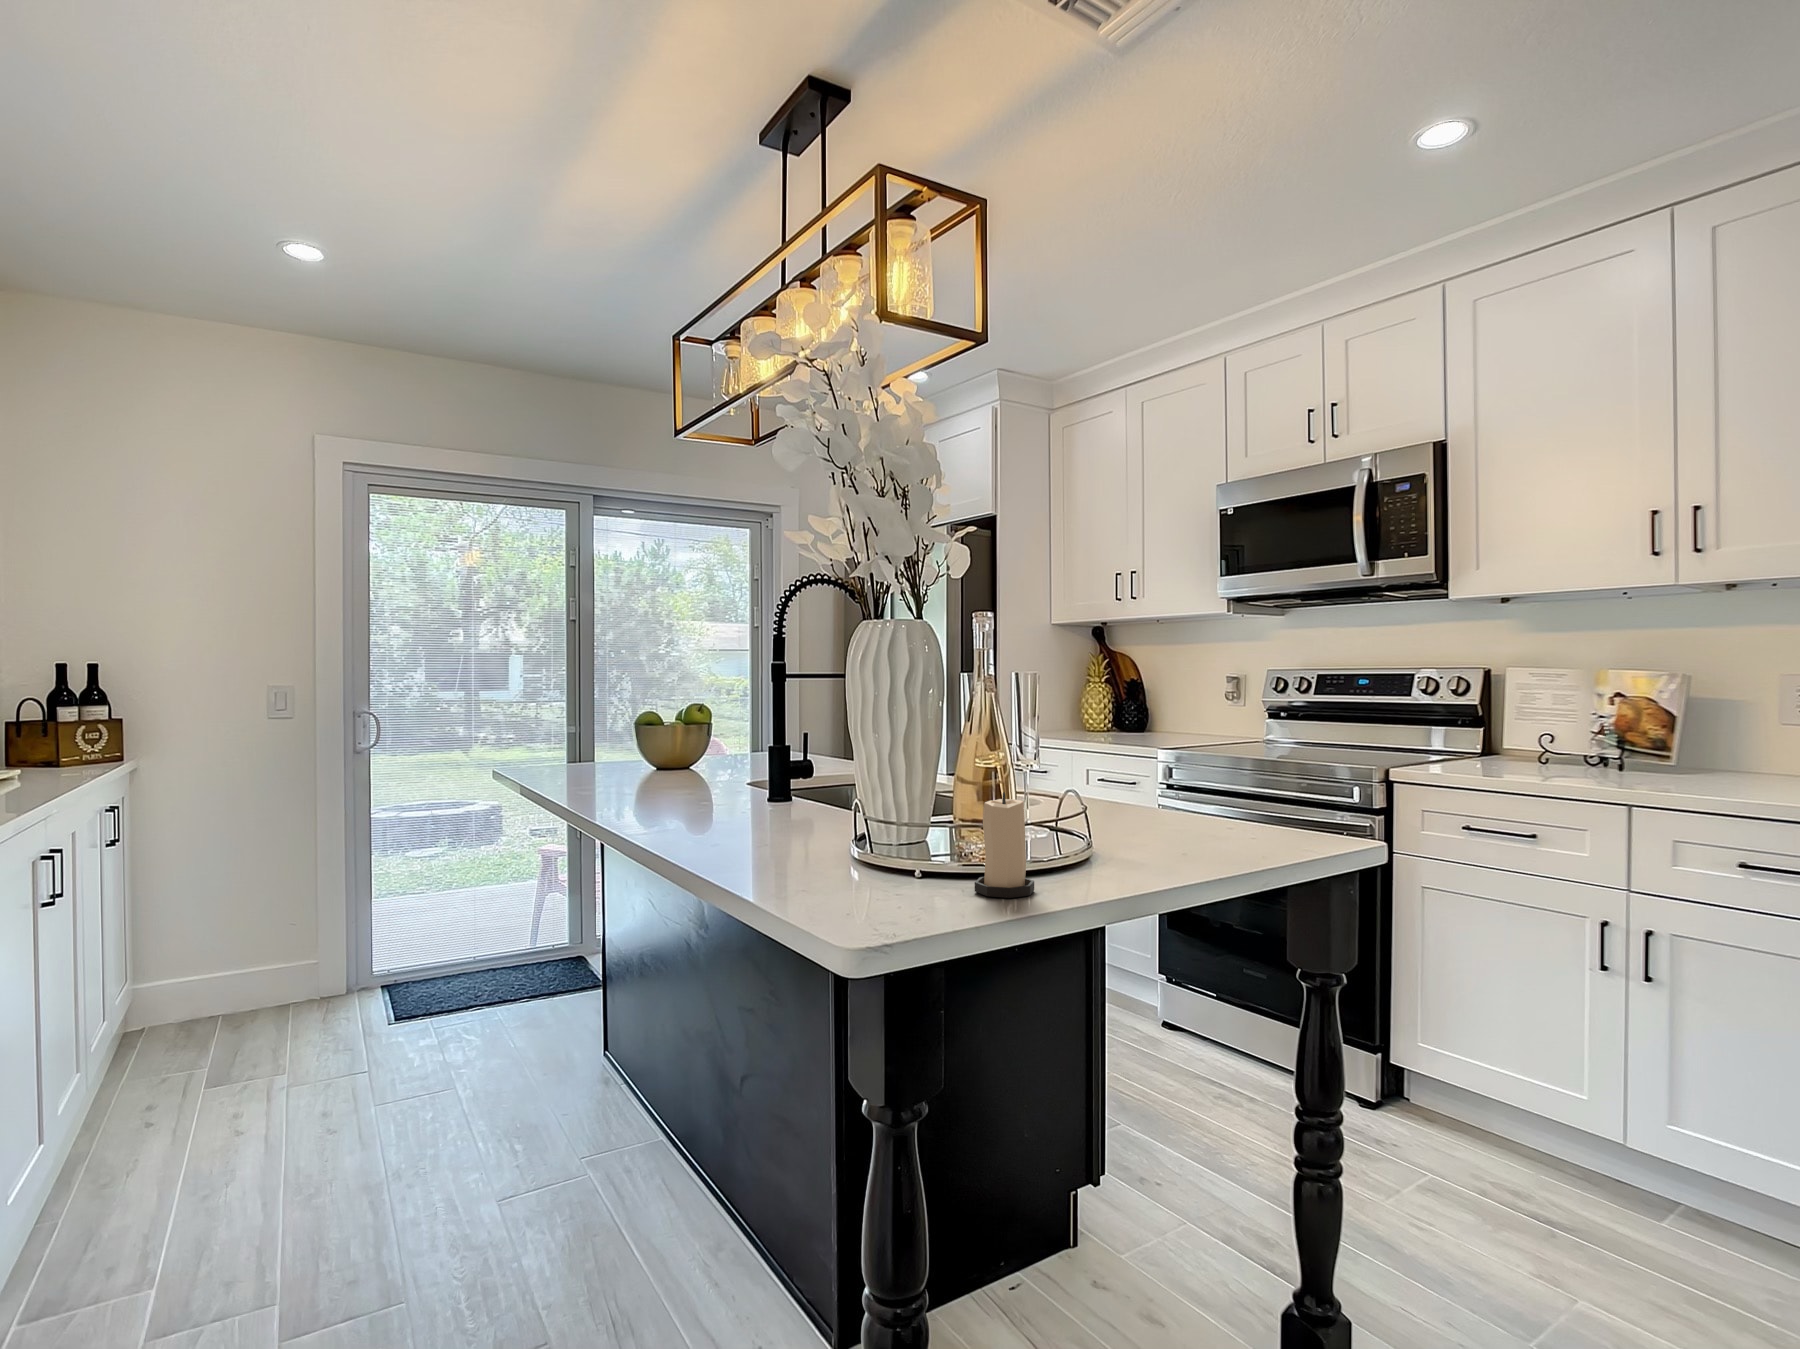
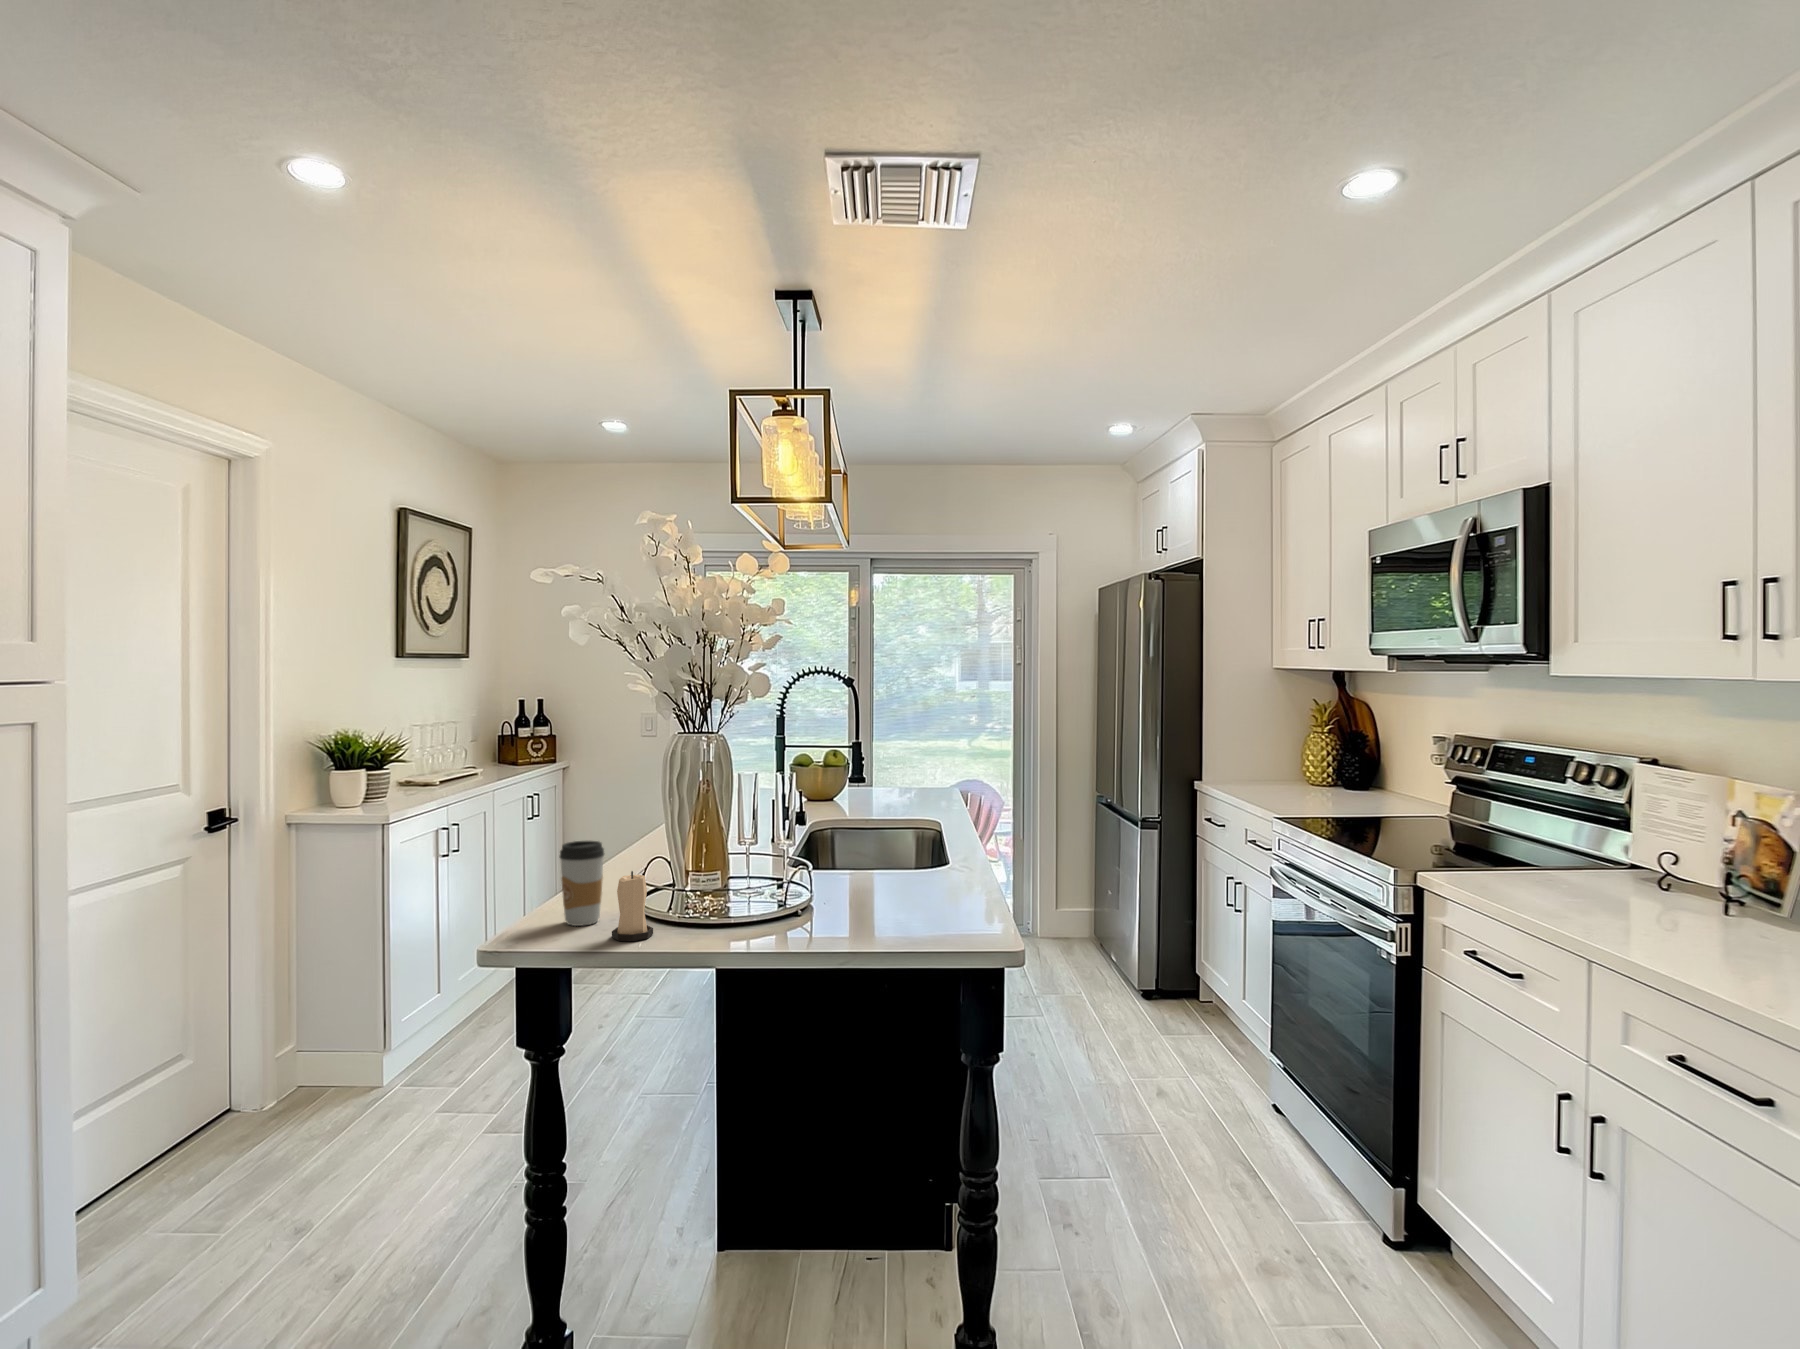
coffee cup: none [840,764,908,894] -> present [560,841,604,926]

